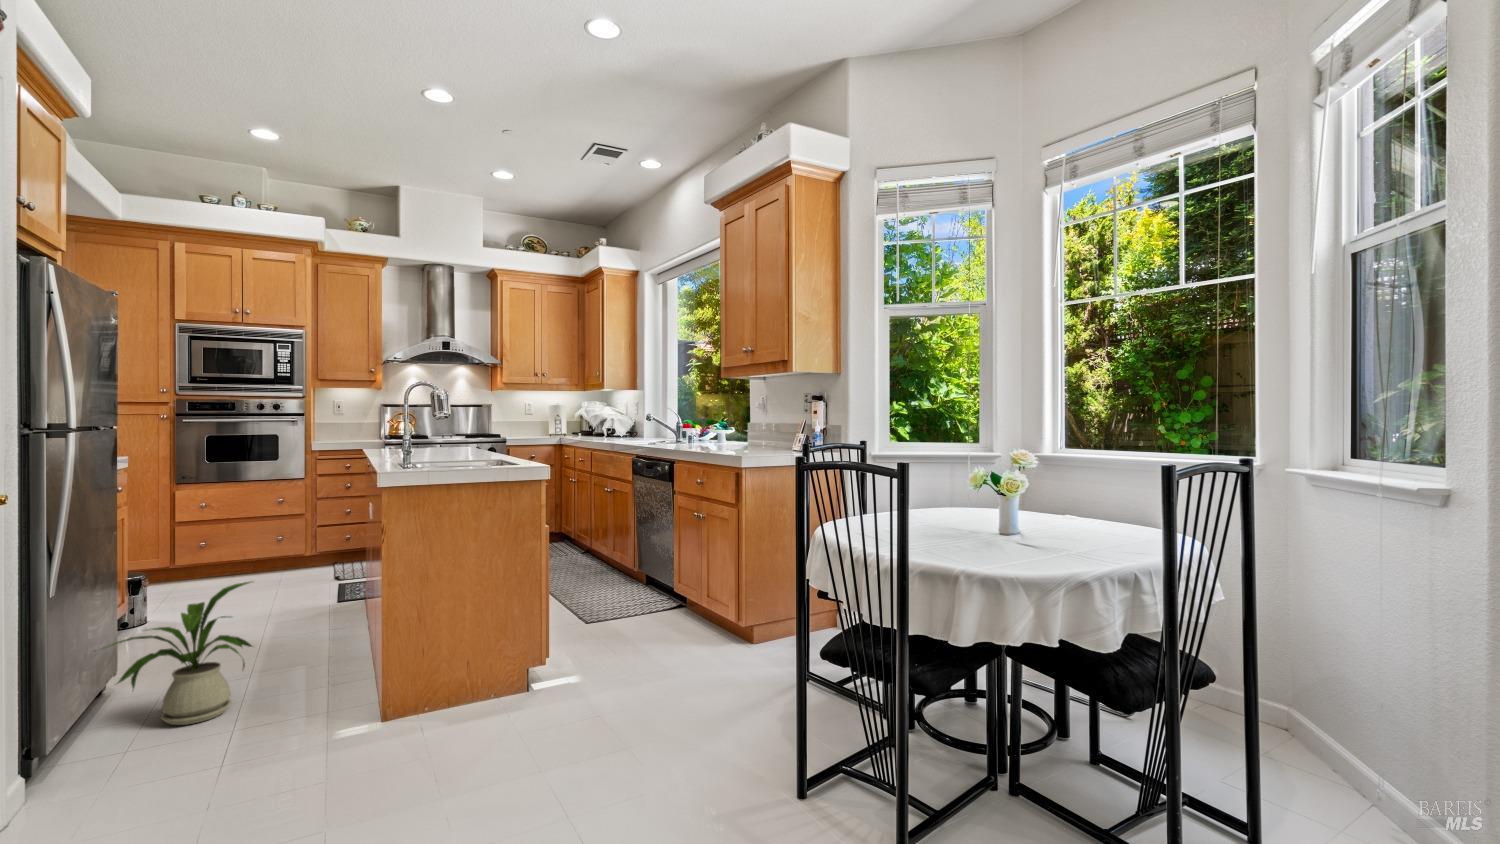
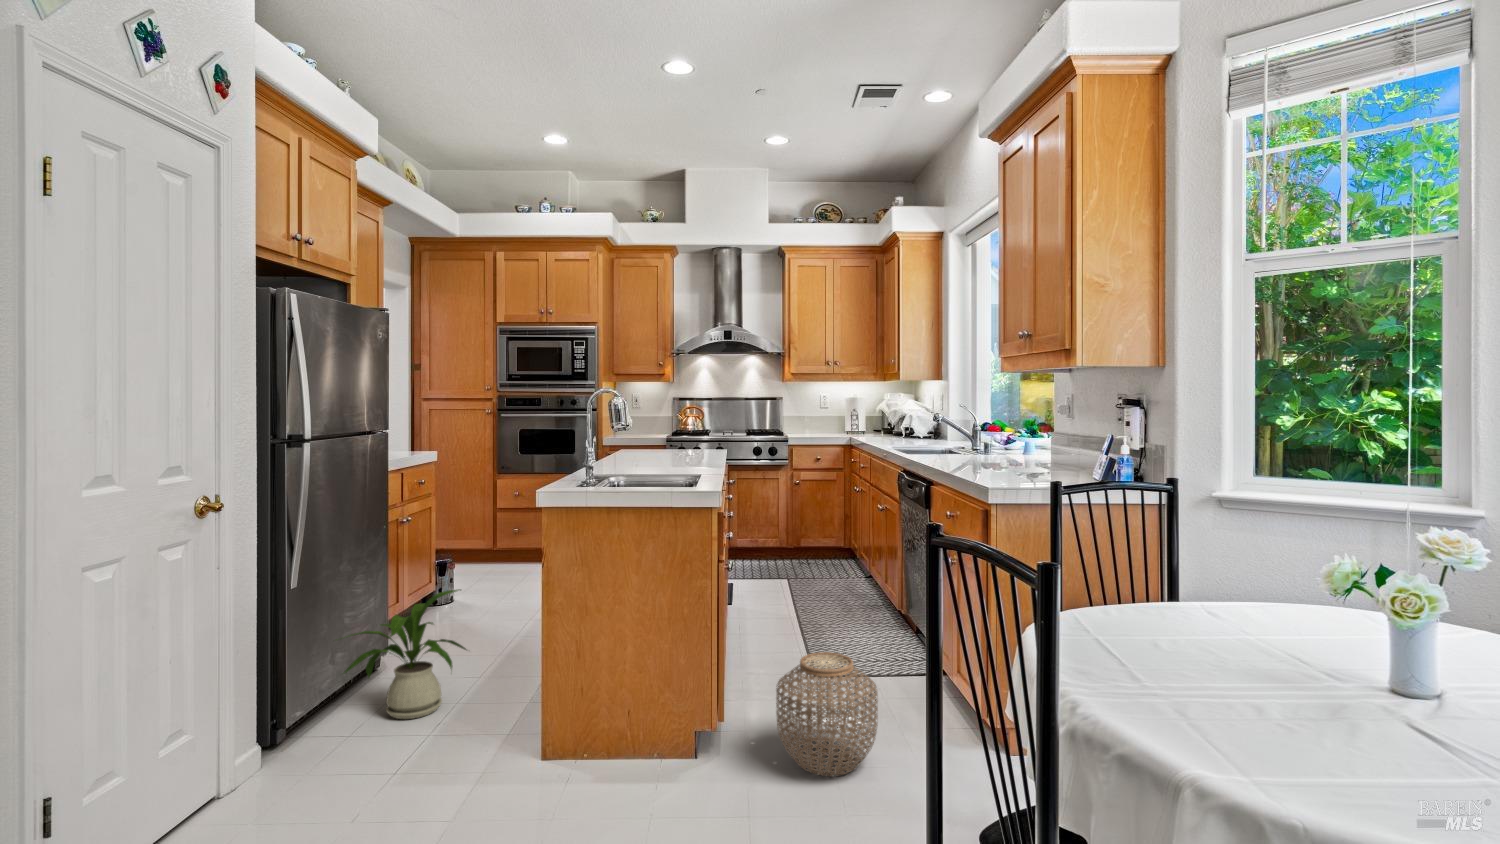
woven basket: none [605,587,684,680] -> present [776,652,878,776]

